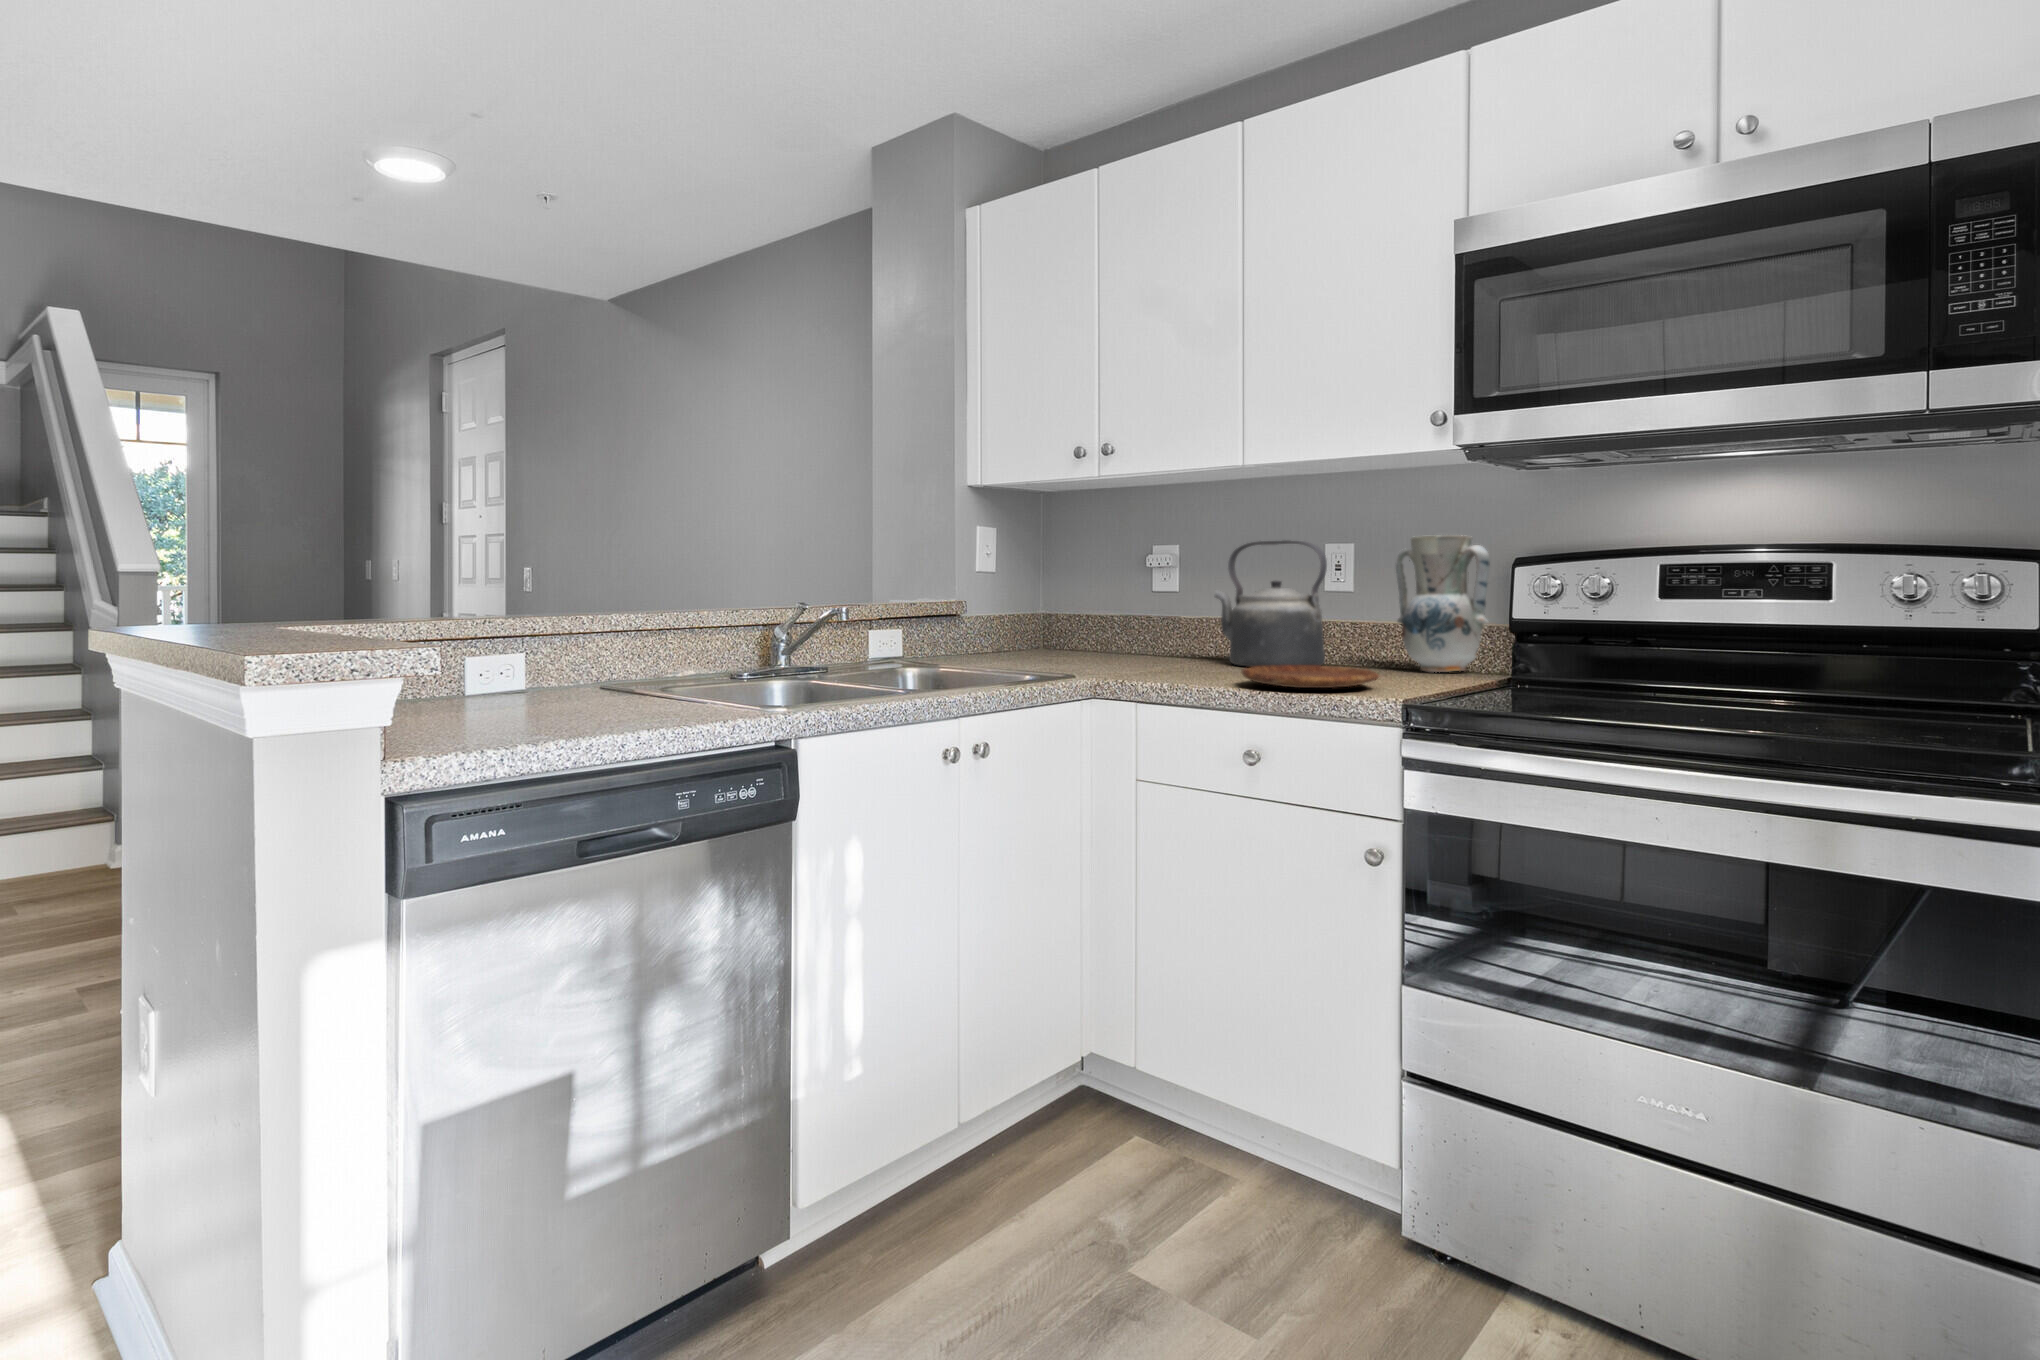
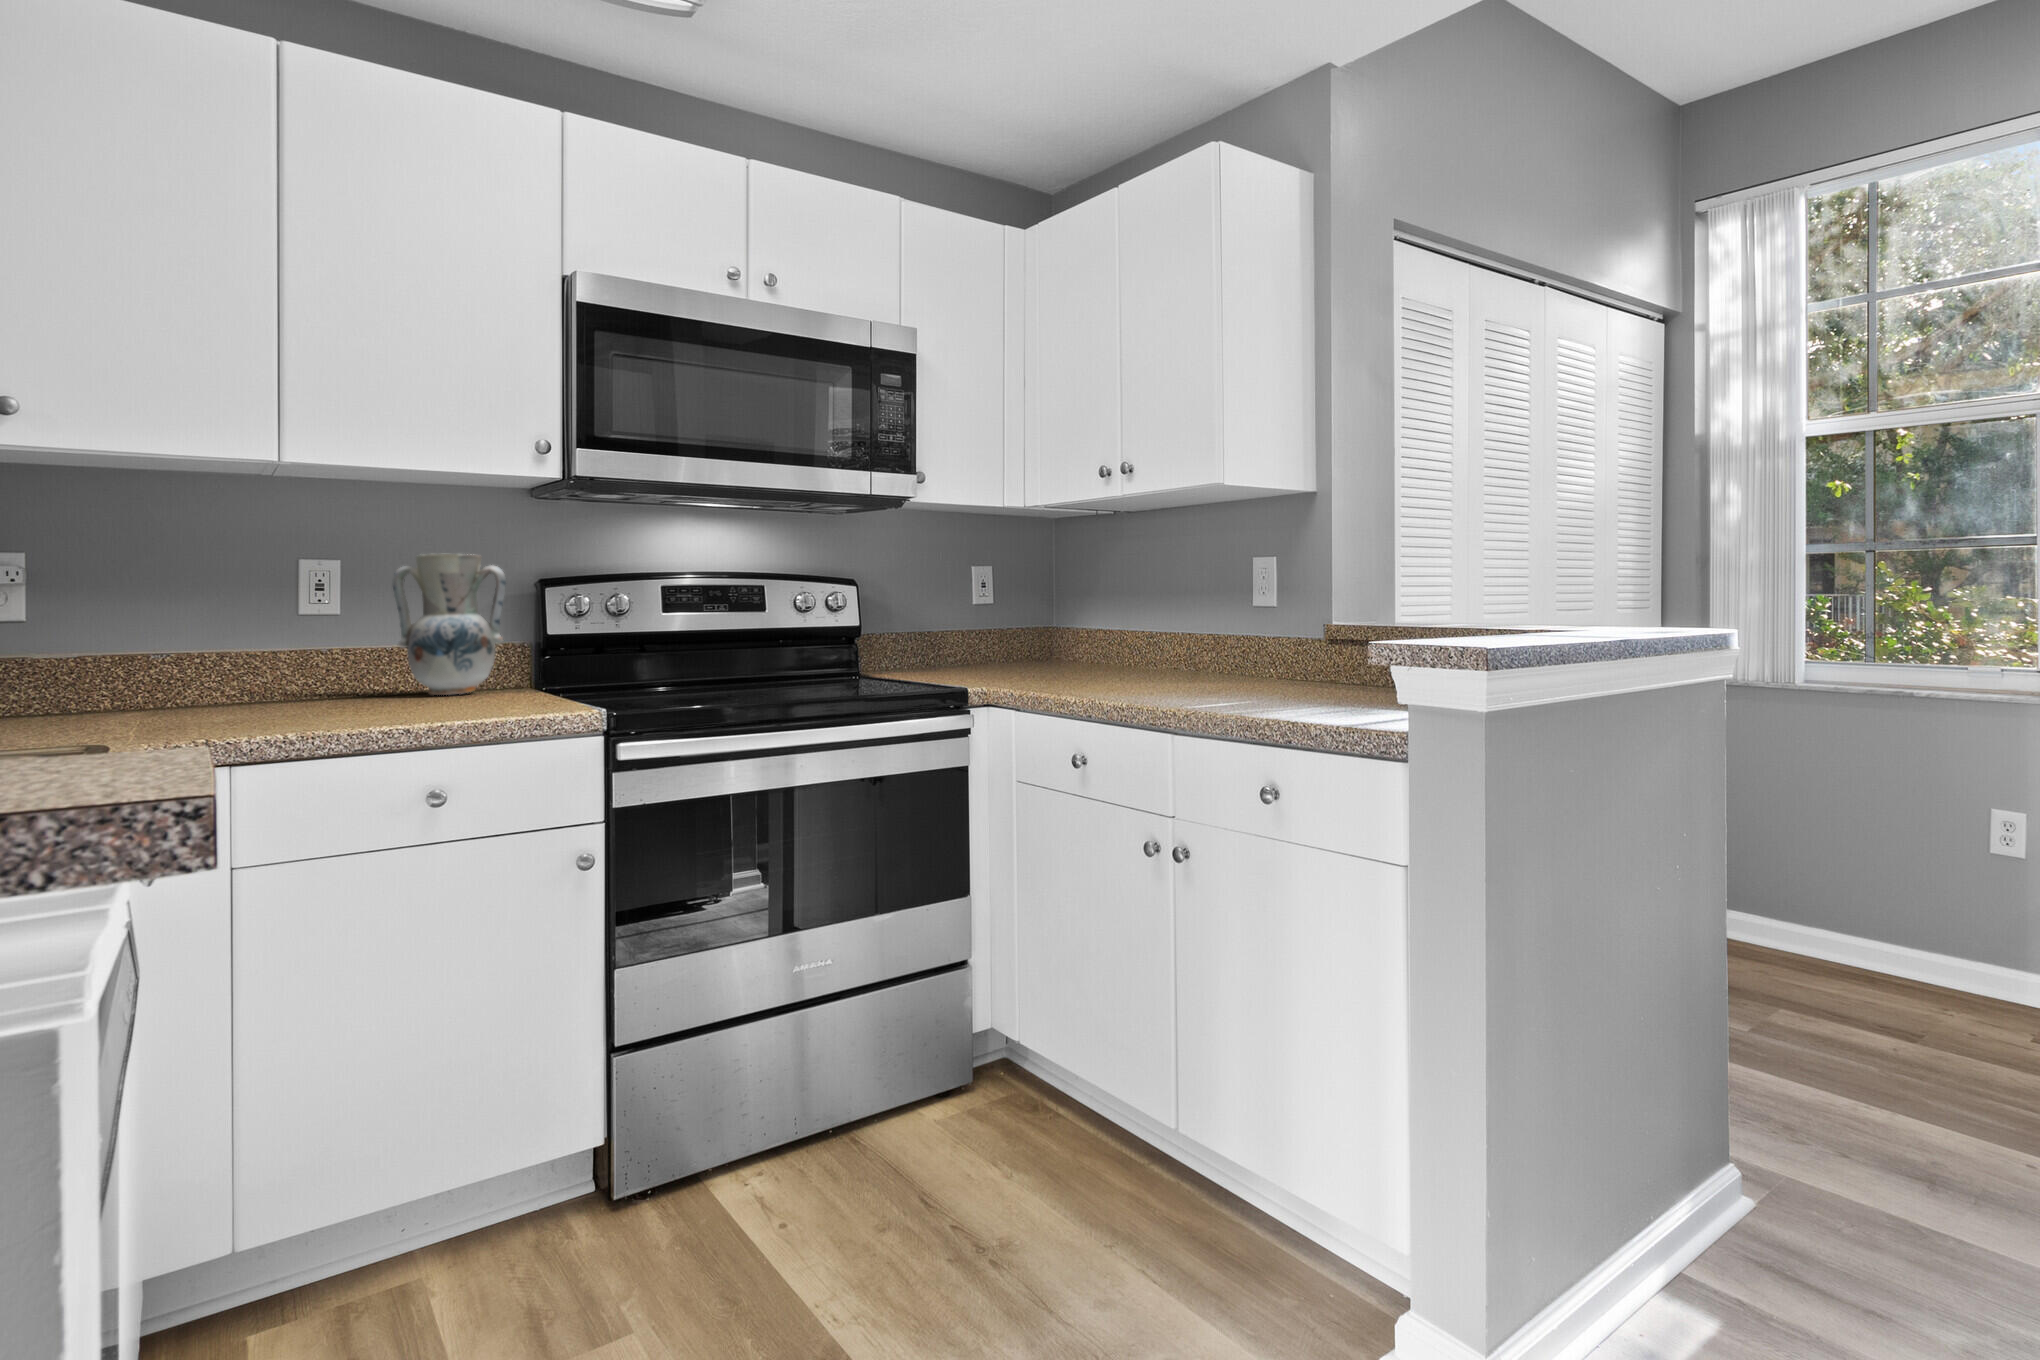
kettle: present [1214,540,1327,667] -> none [126,551,317,712]
tray: present [1241,665,1379,688] -> none [347,692,514,716]

